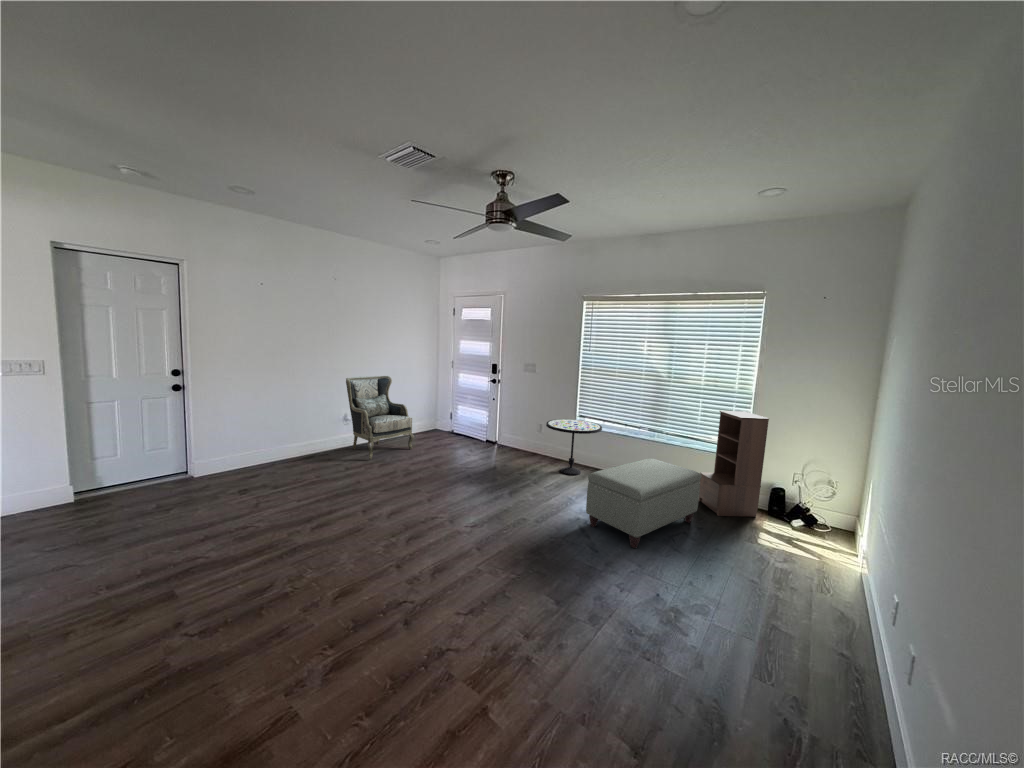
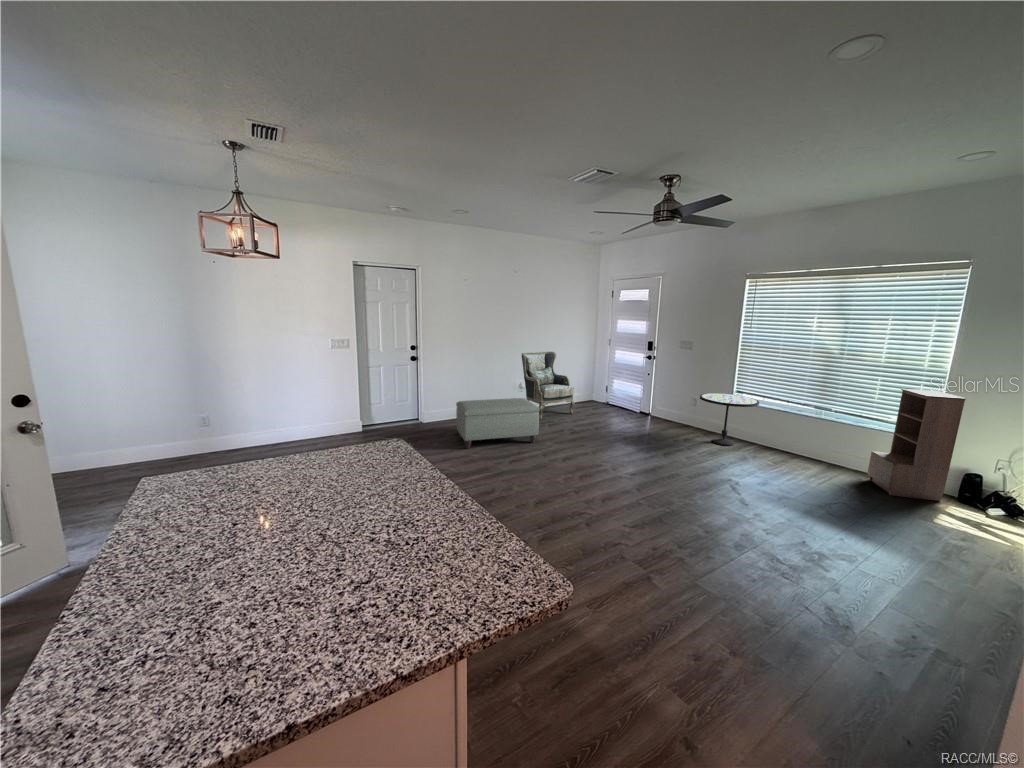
ottoman: present [586,458,702,548] -> present [456,398,539,448]

